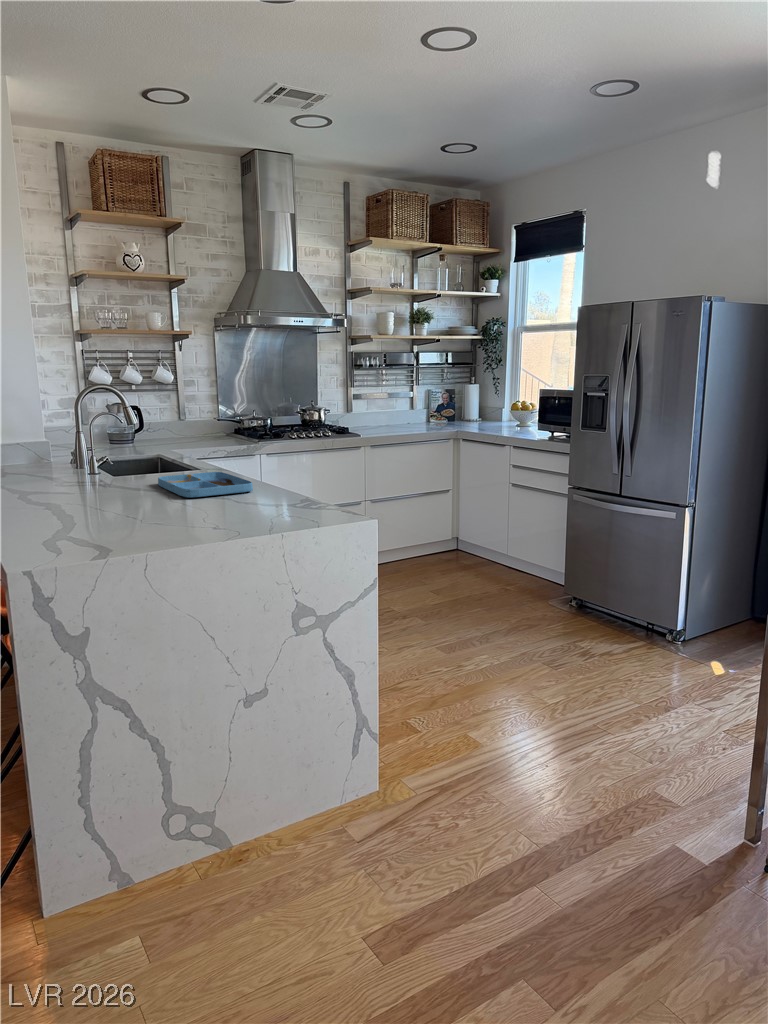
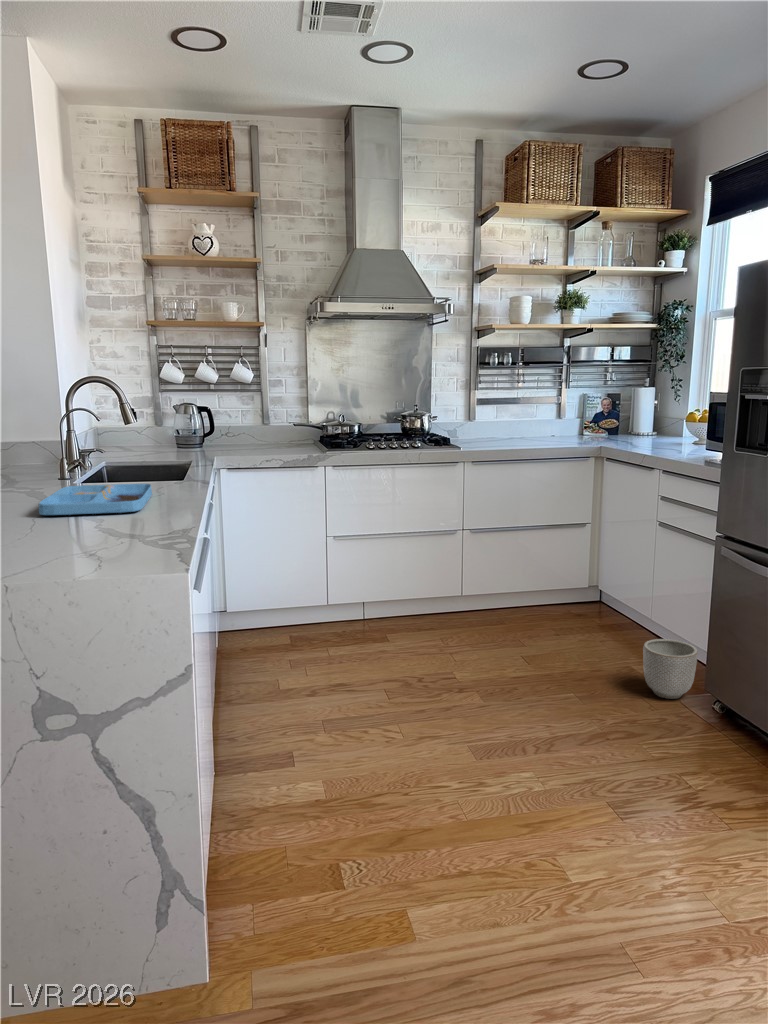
planter: none [521,564,557,603] -> present [643,639,698,699]

